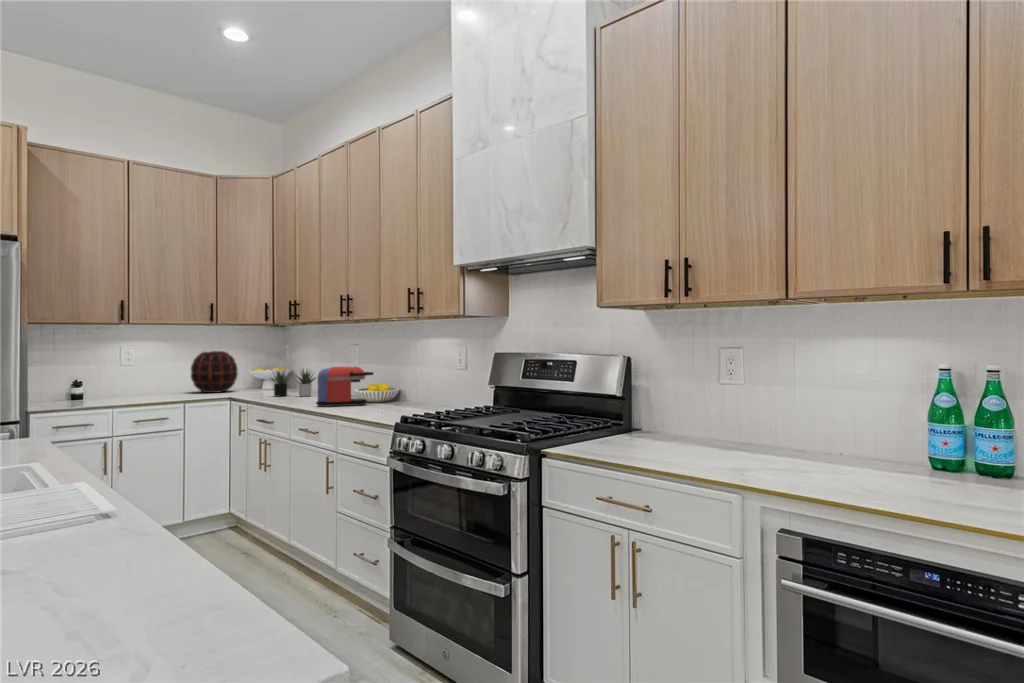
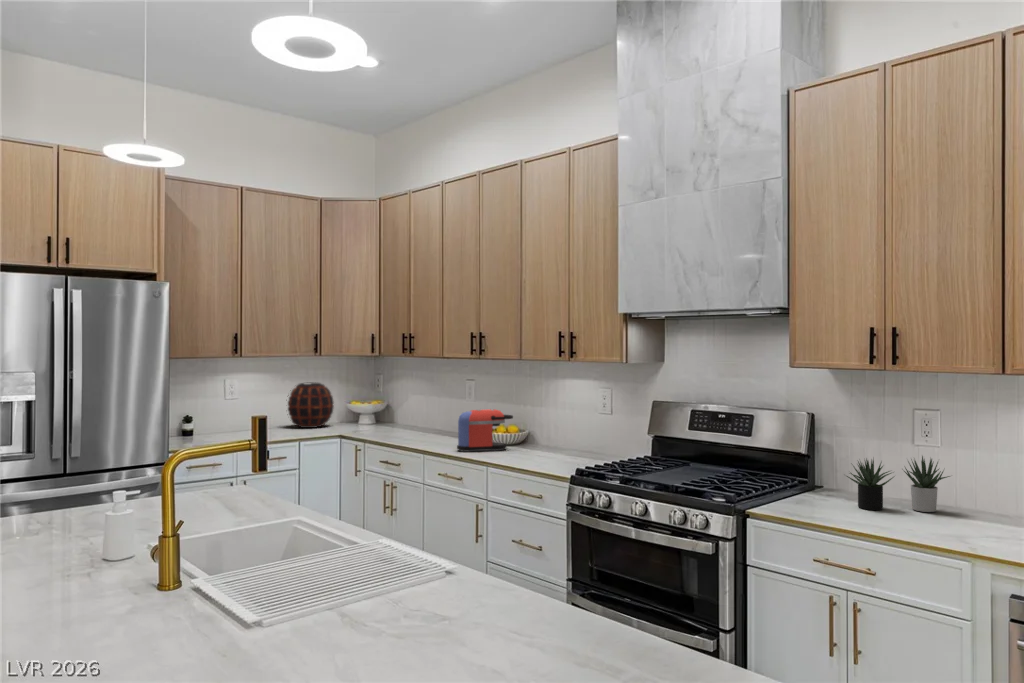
succulent plant: present [270,370,316,397] -> present [847,456,950,512]

